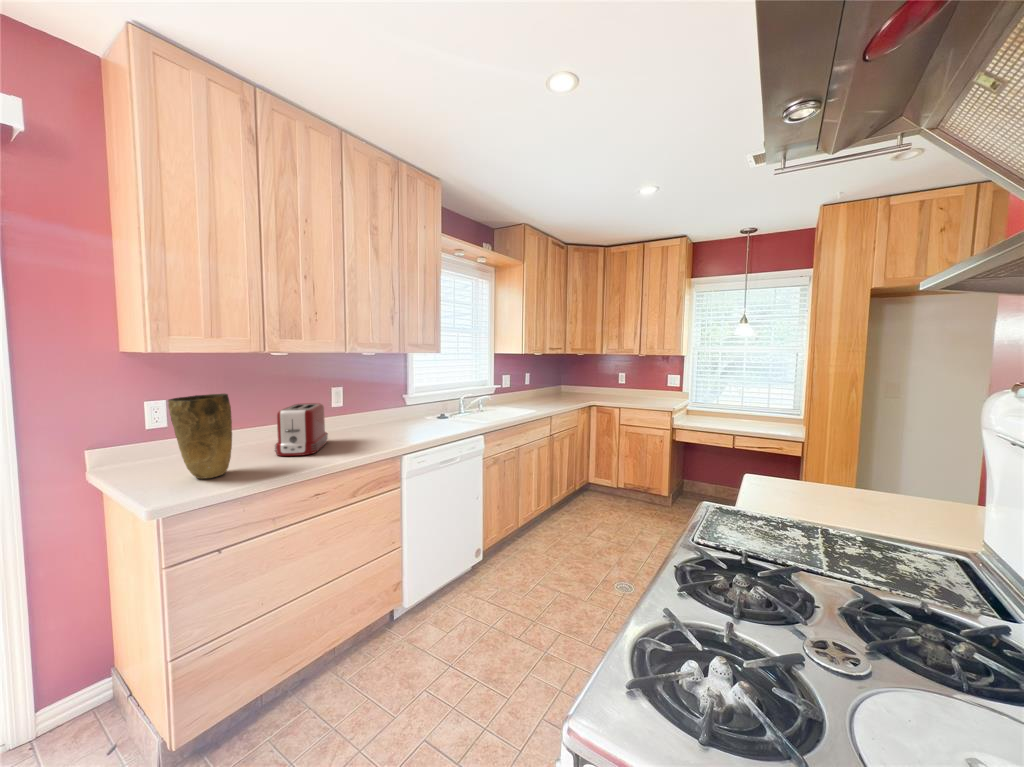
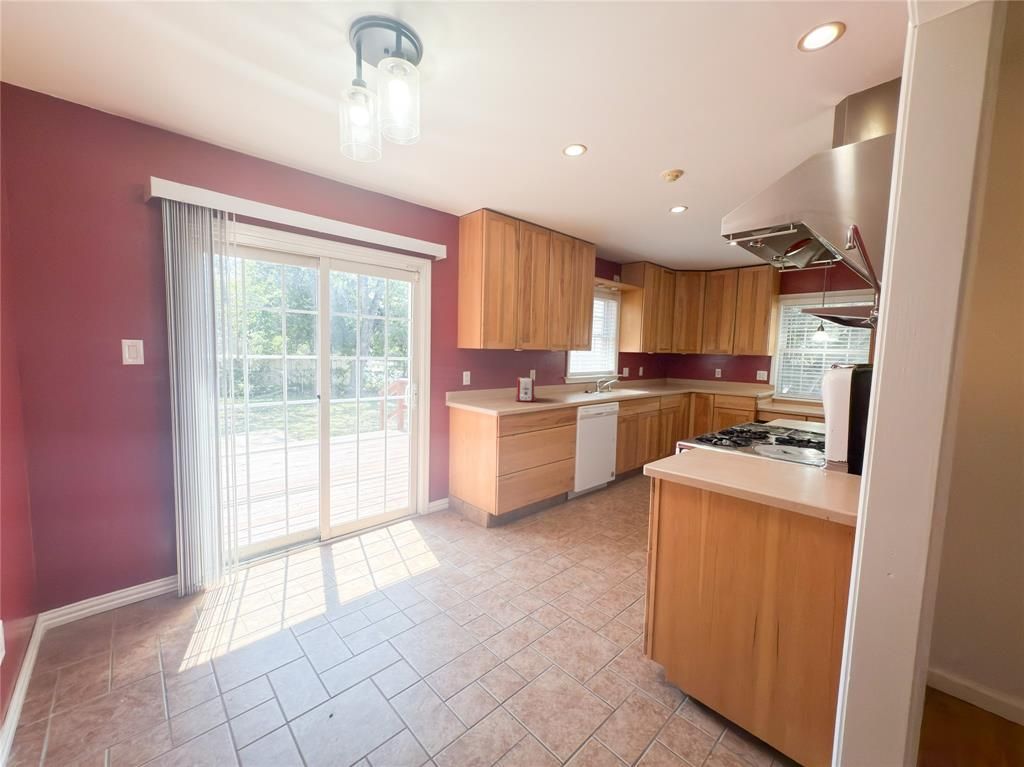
vase: present [168,393,232,479] -> none [487,368,509,406]

